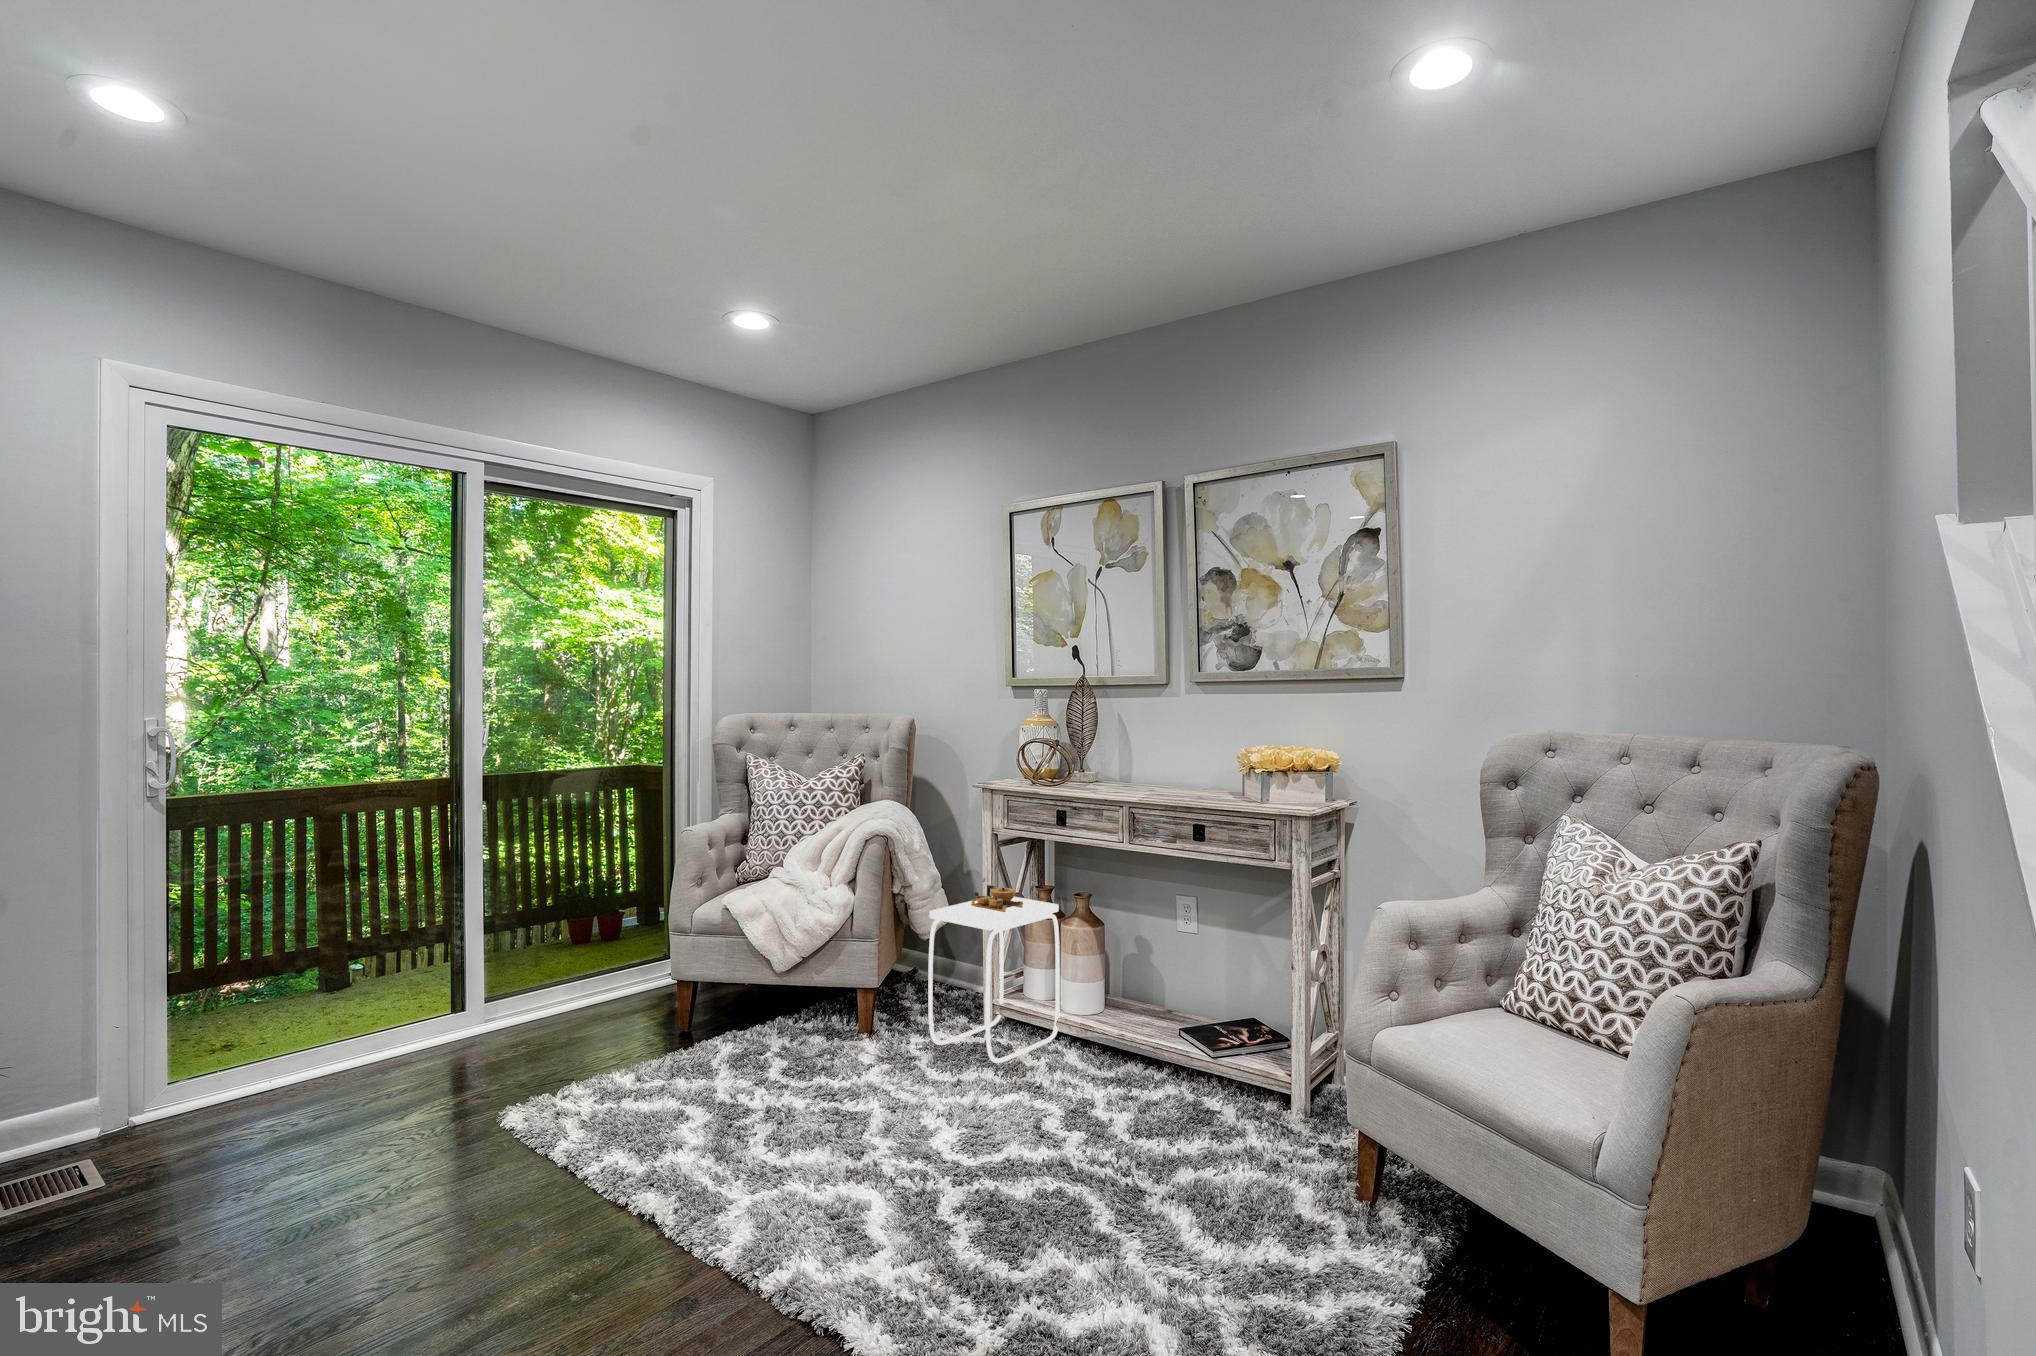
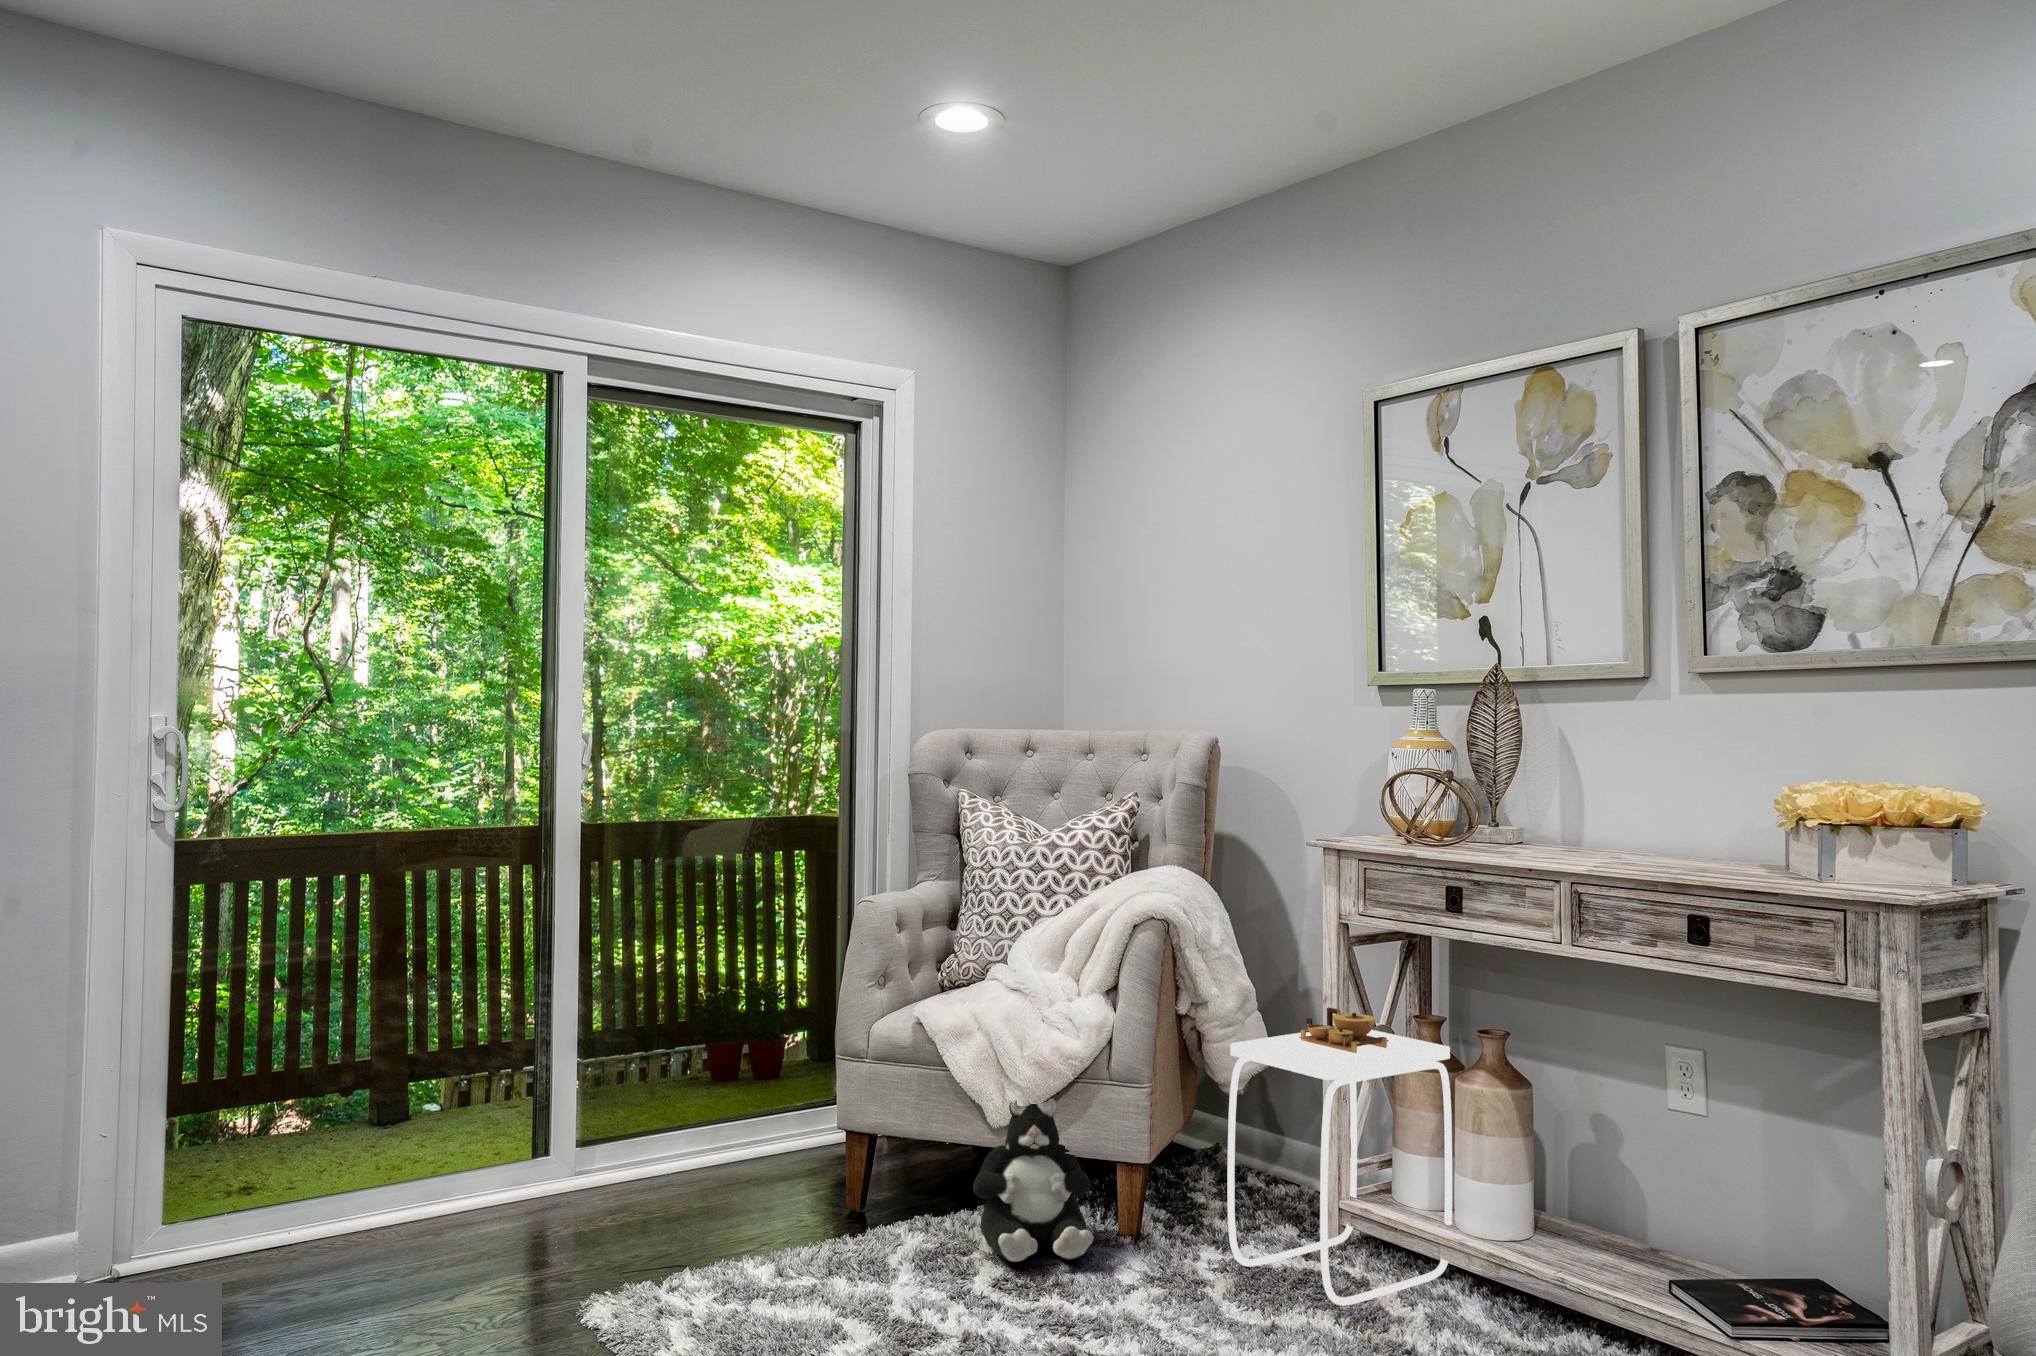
plush toy: none [766,949,845,1057] -> present [973,1098,1093,1262]

